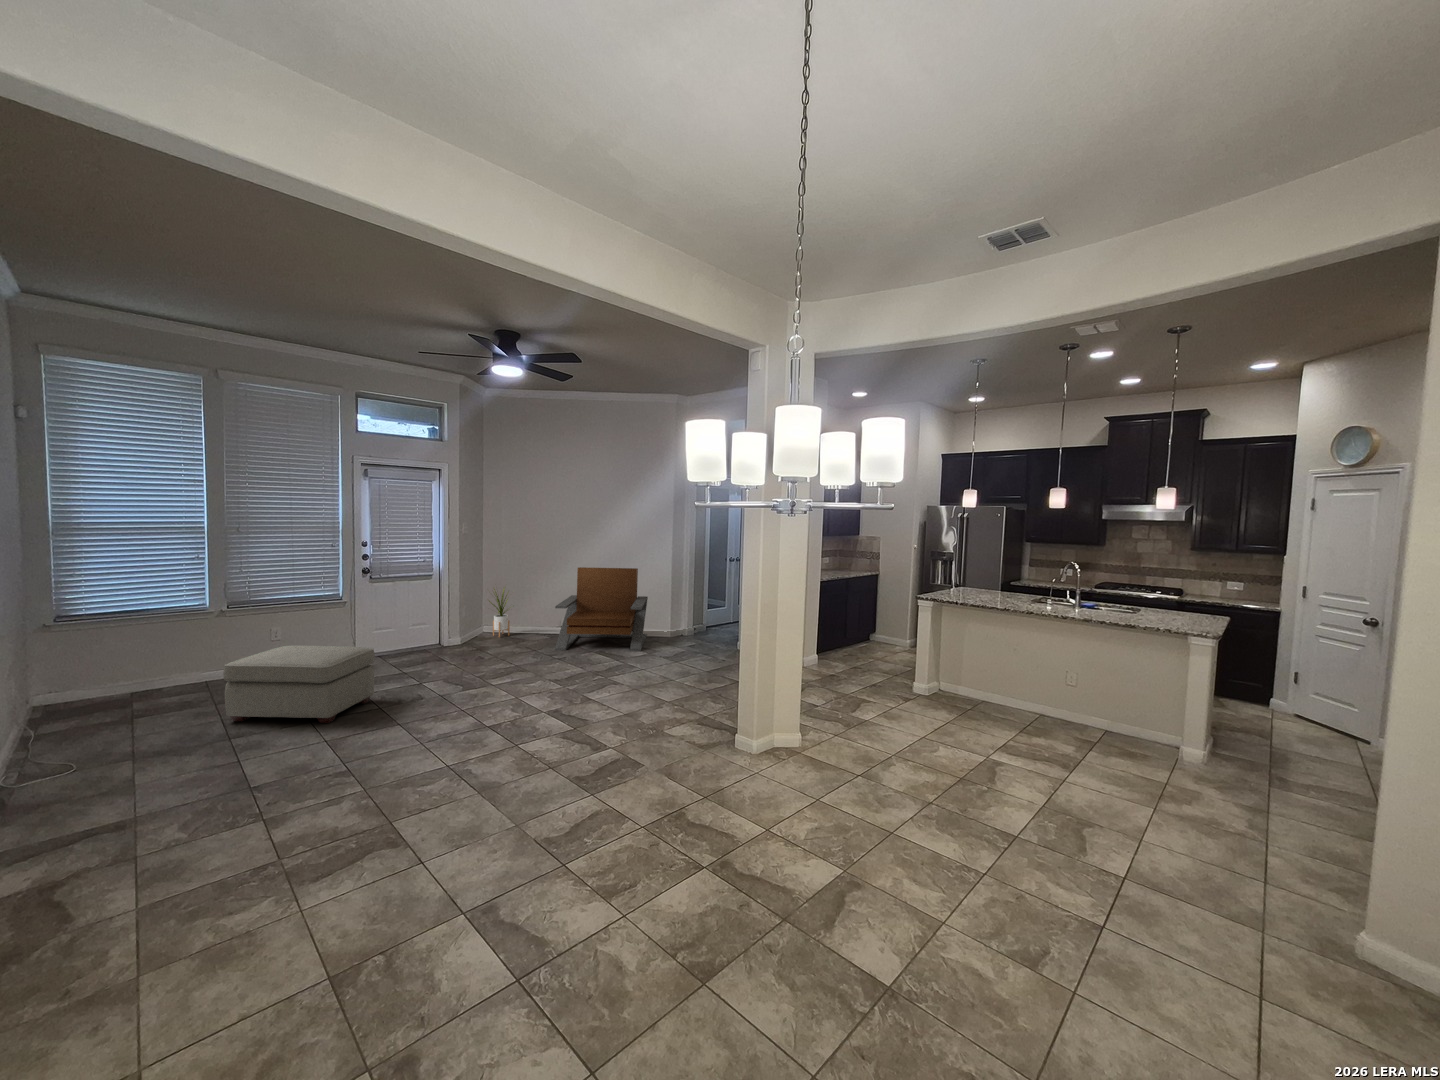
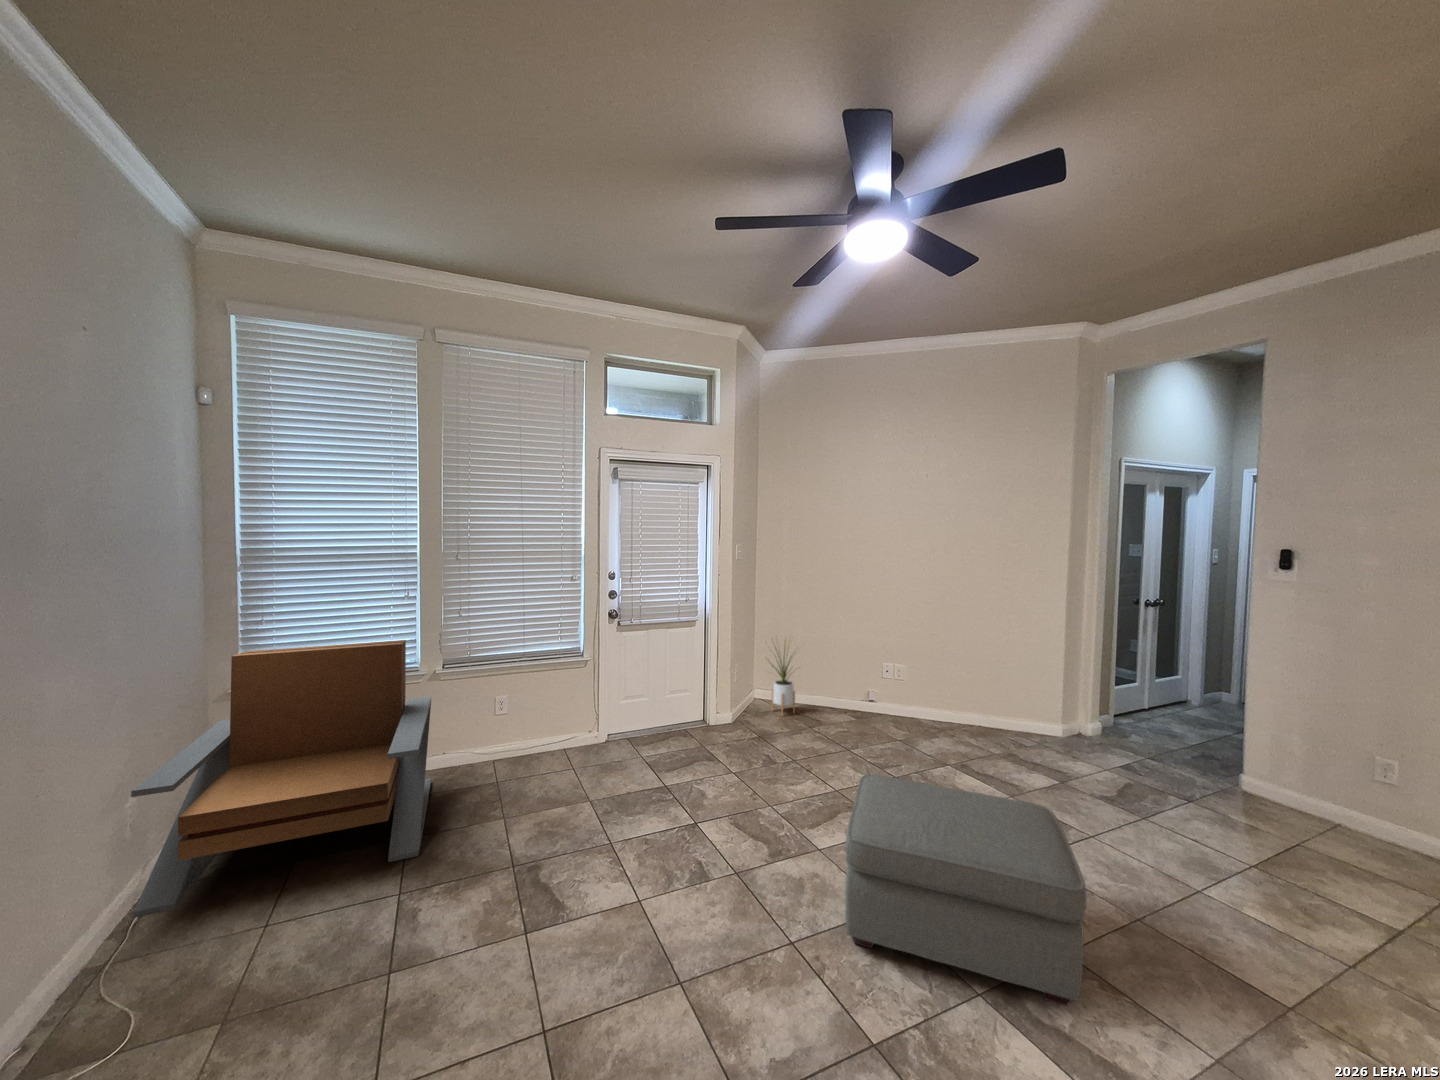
lounge chair: present [555,567,648,651] -> present [131,640,431,918]
ottoman: present [223,645,375,723] -> present [845,775,1087,1006]

